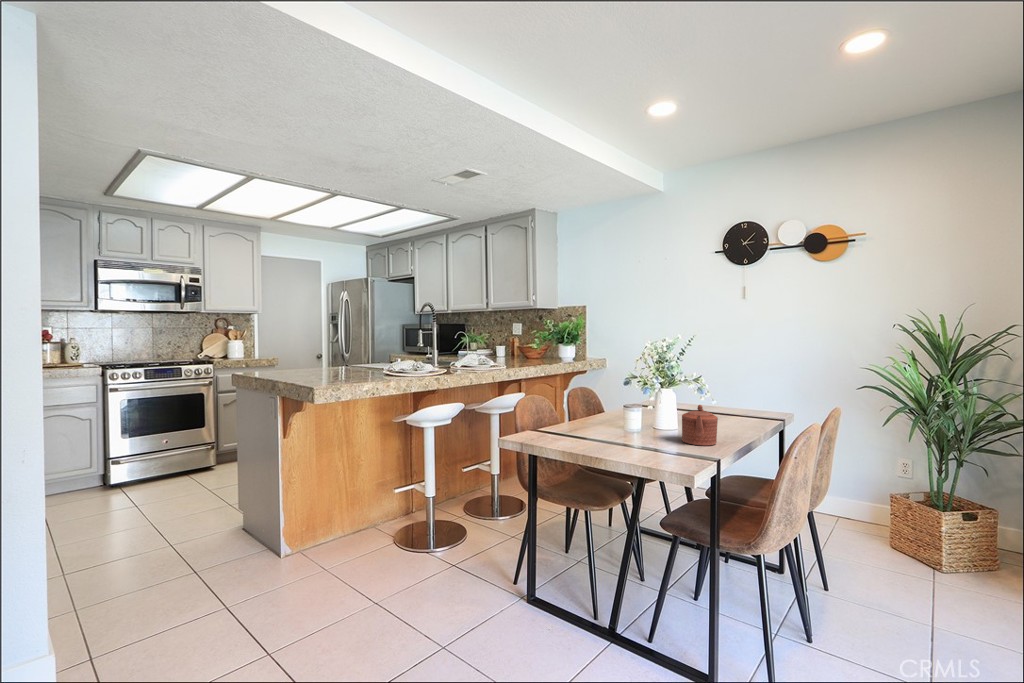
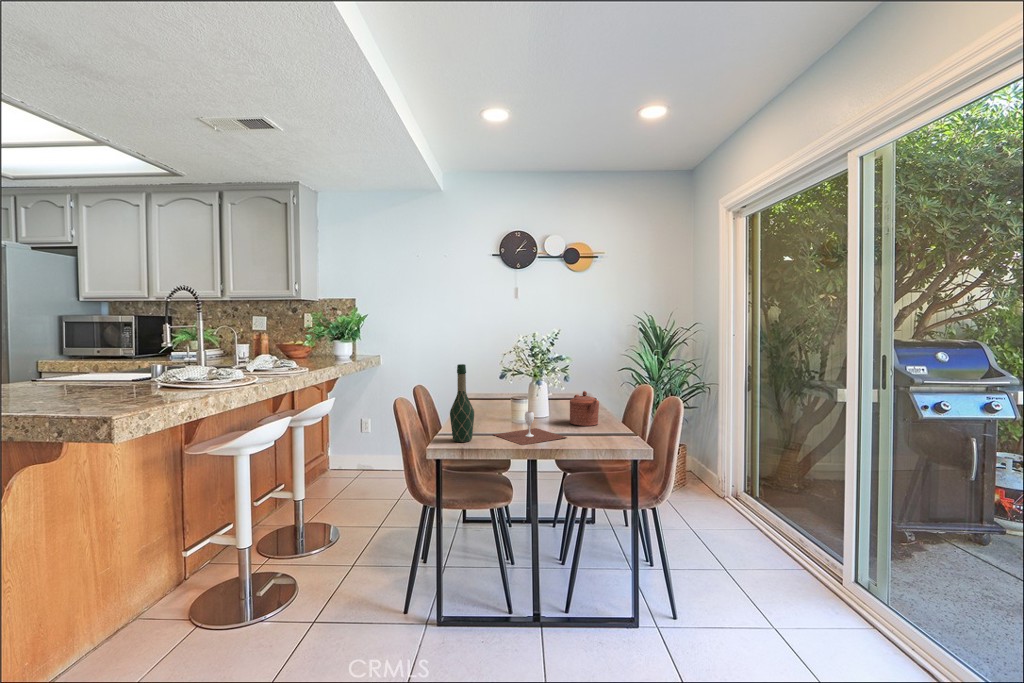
wine bottle: none [530,366,553,439] -> present [450,364,474,442]
wine glass: none [579,418,639,451] -> present [494,411,566,445]

